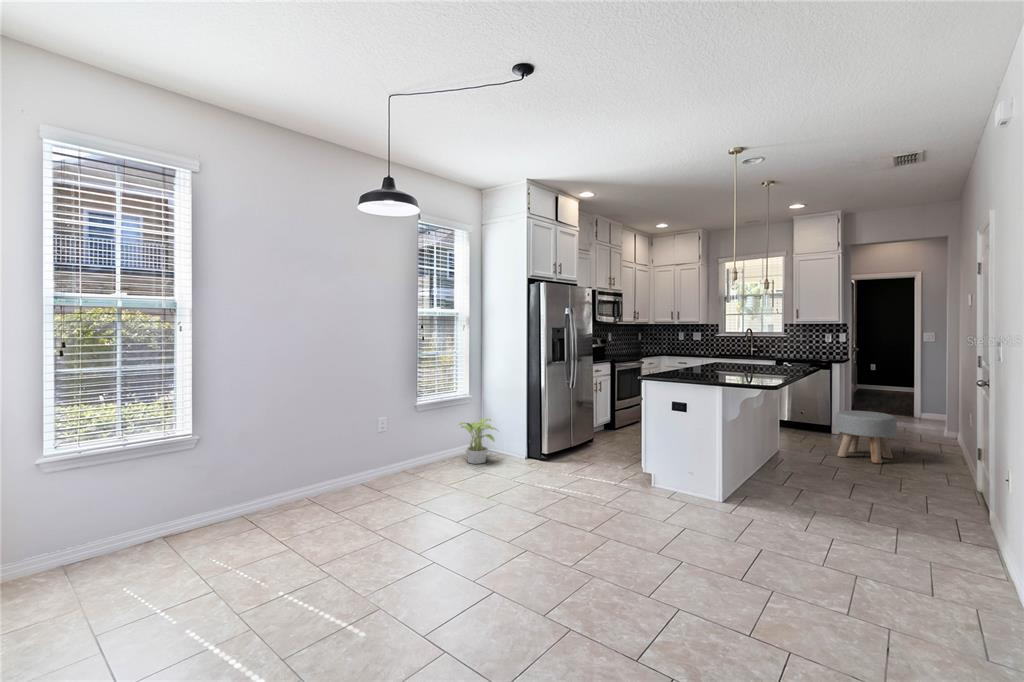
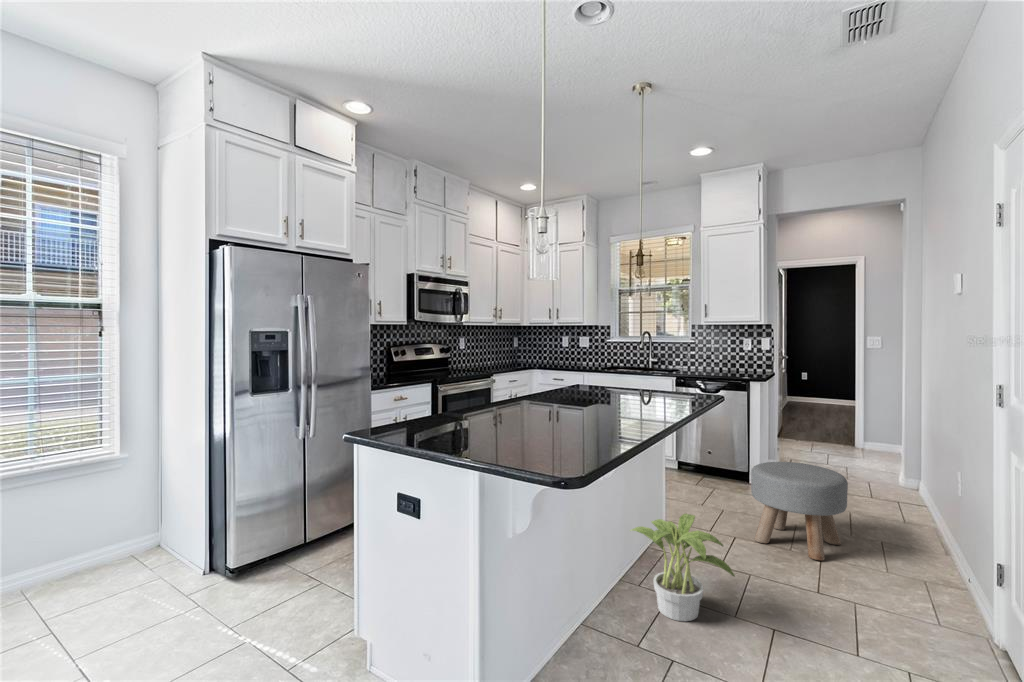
potted plant: present [459,419,496,464] -> present [631,514,735,621]

